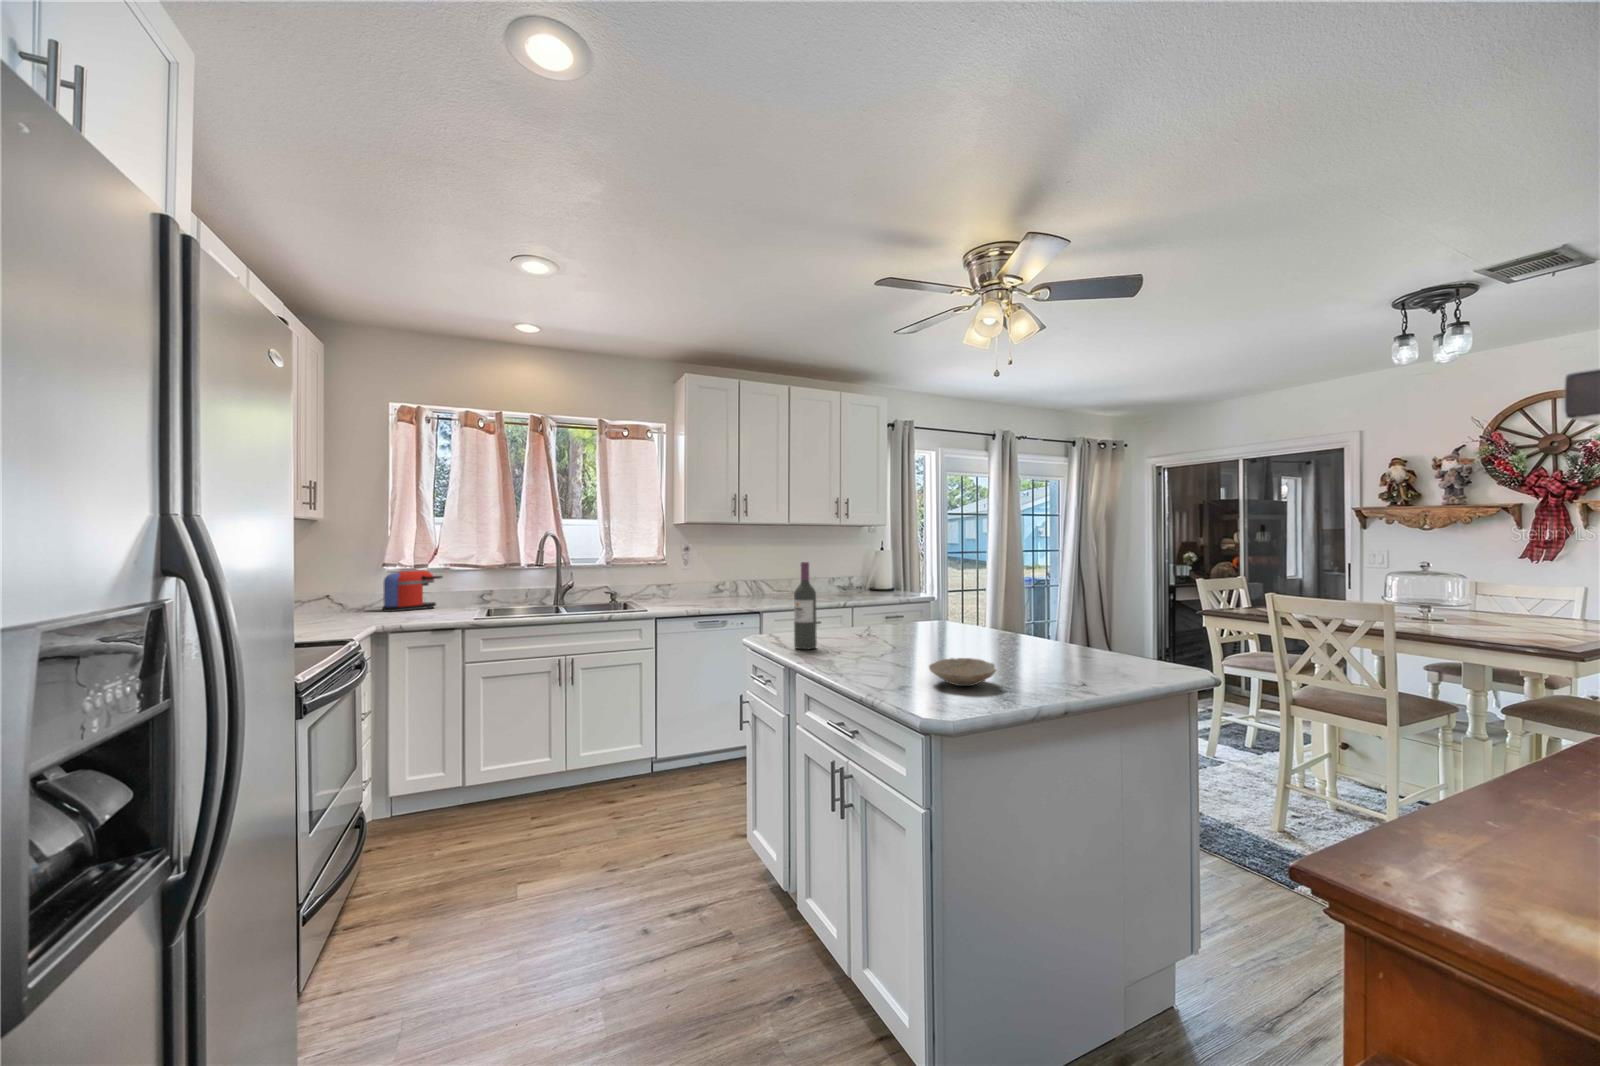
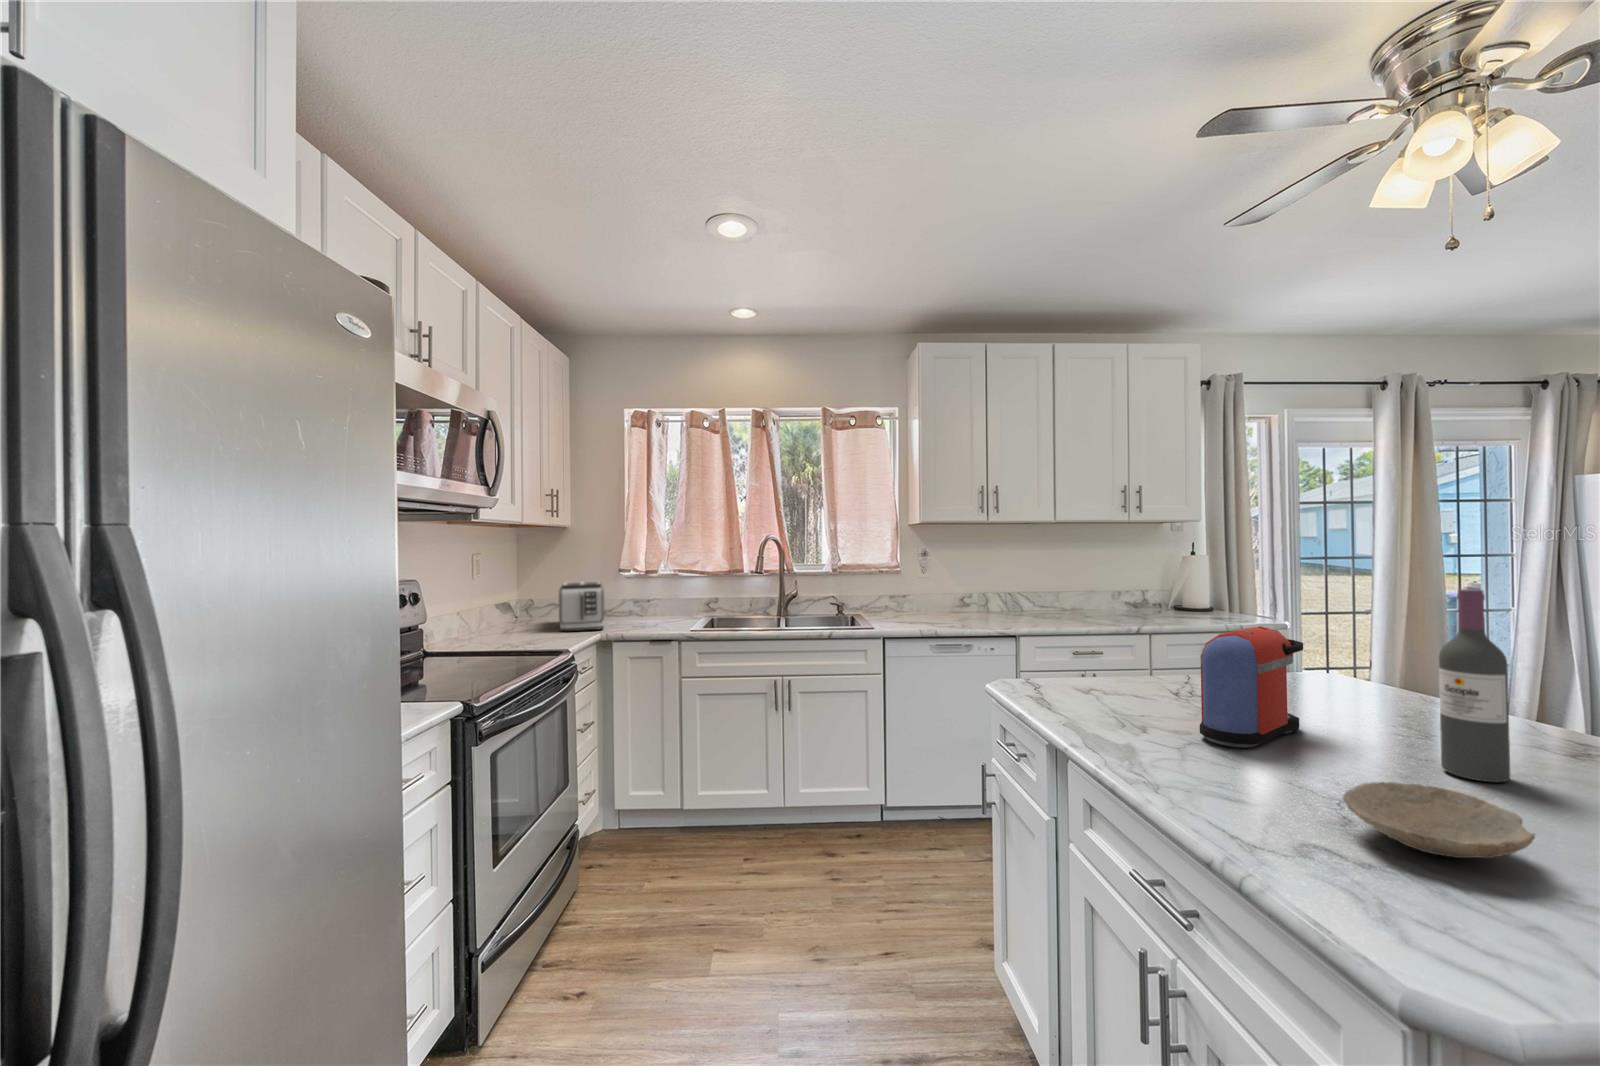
wine bottle: present [794,562,817,650] -> present [1439,589,1510,782]
coffee maker: present [382,570,442,612] -> present [1200,626,1303,748]
toaster: none [322,575,380,625] -> present [559,581,604,631]

